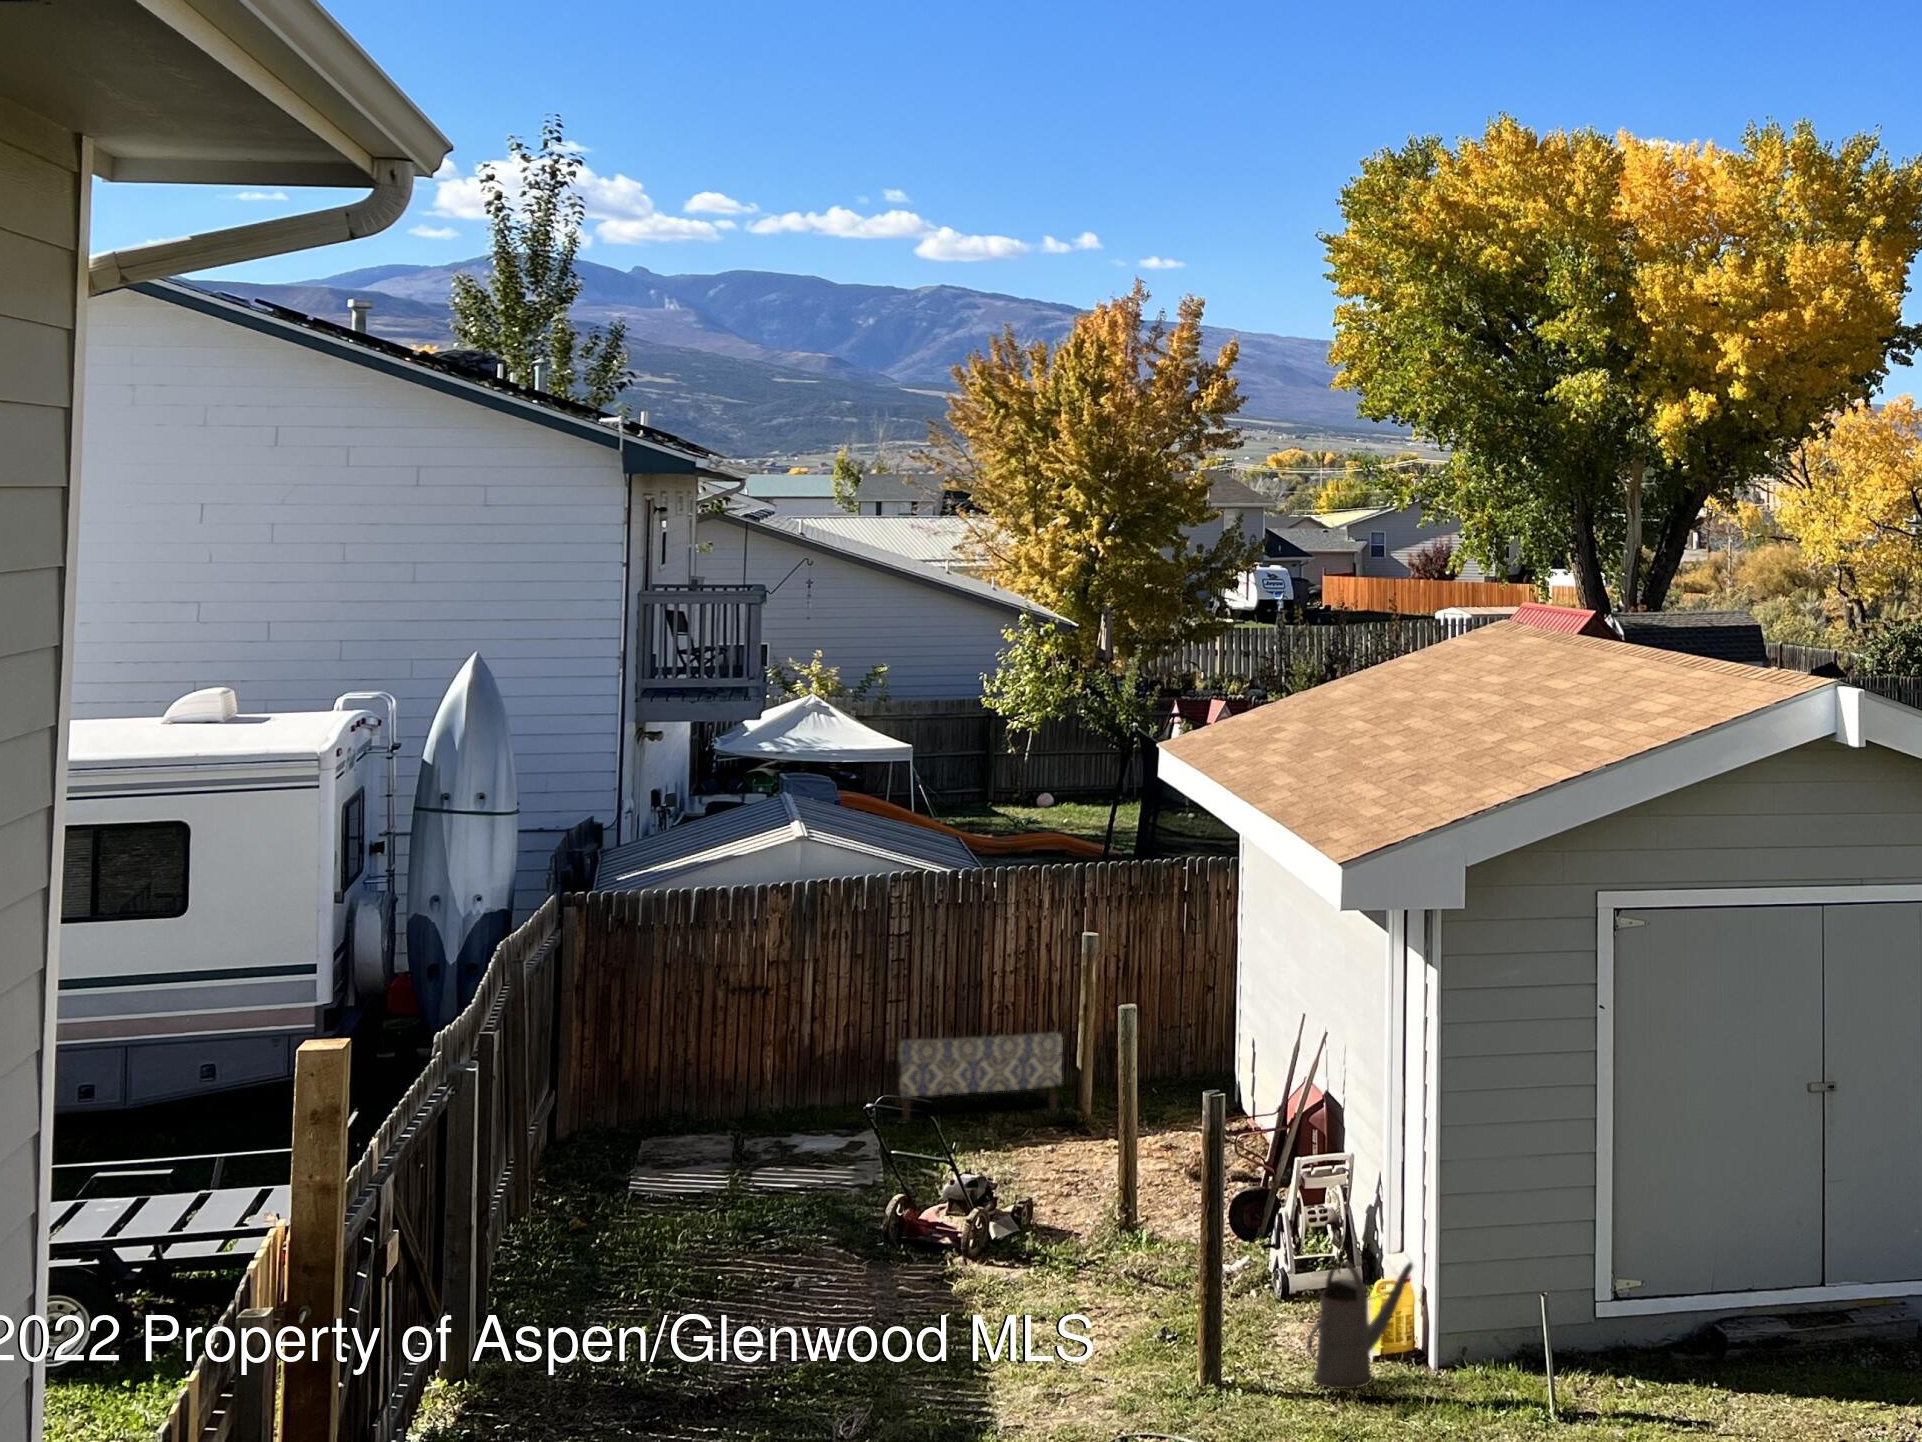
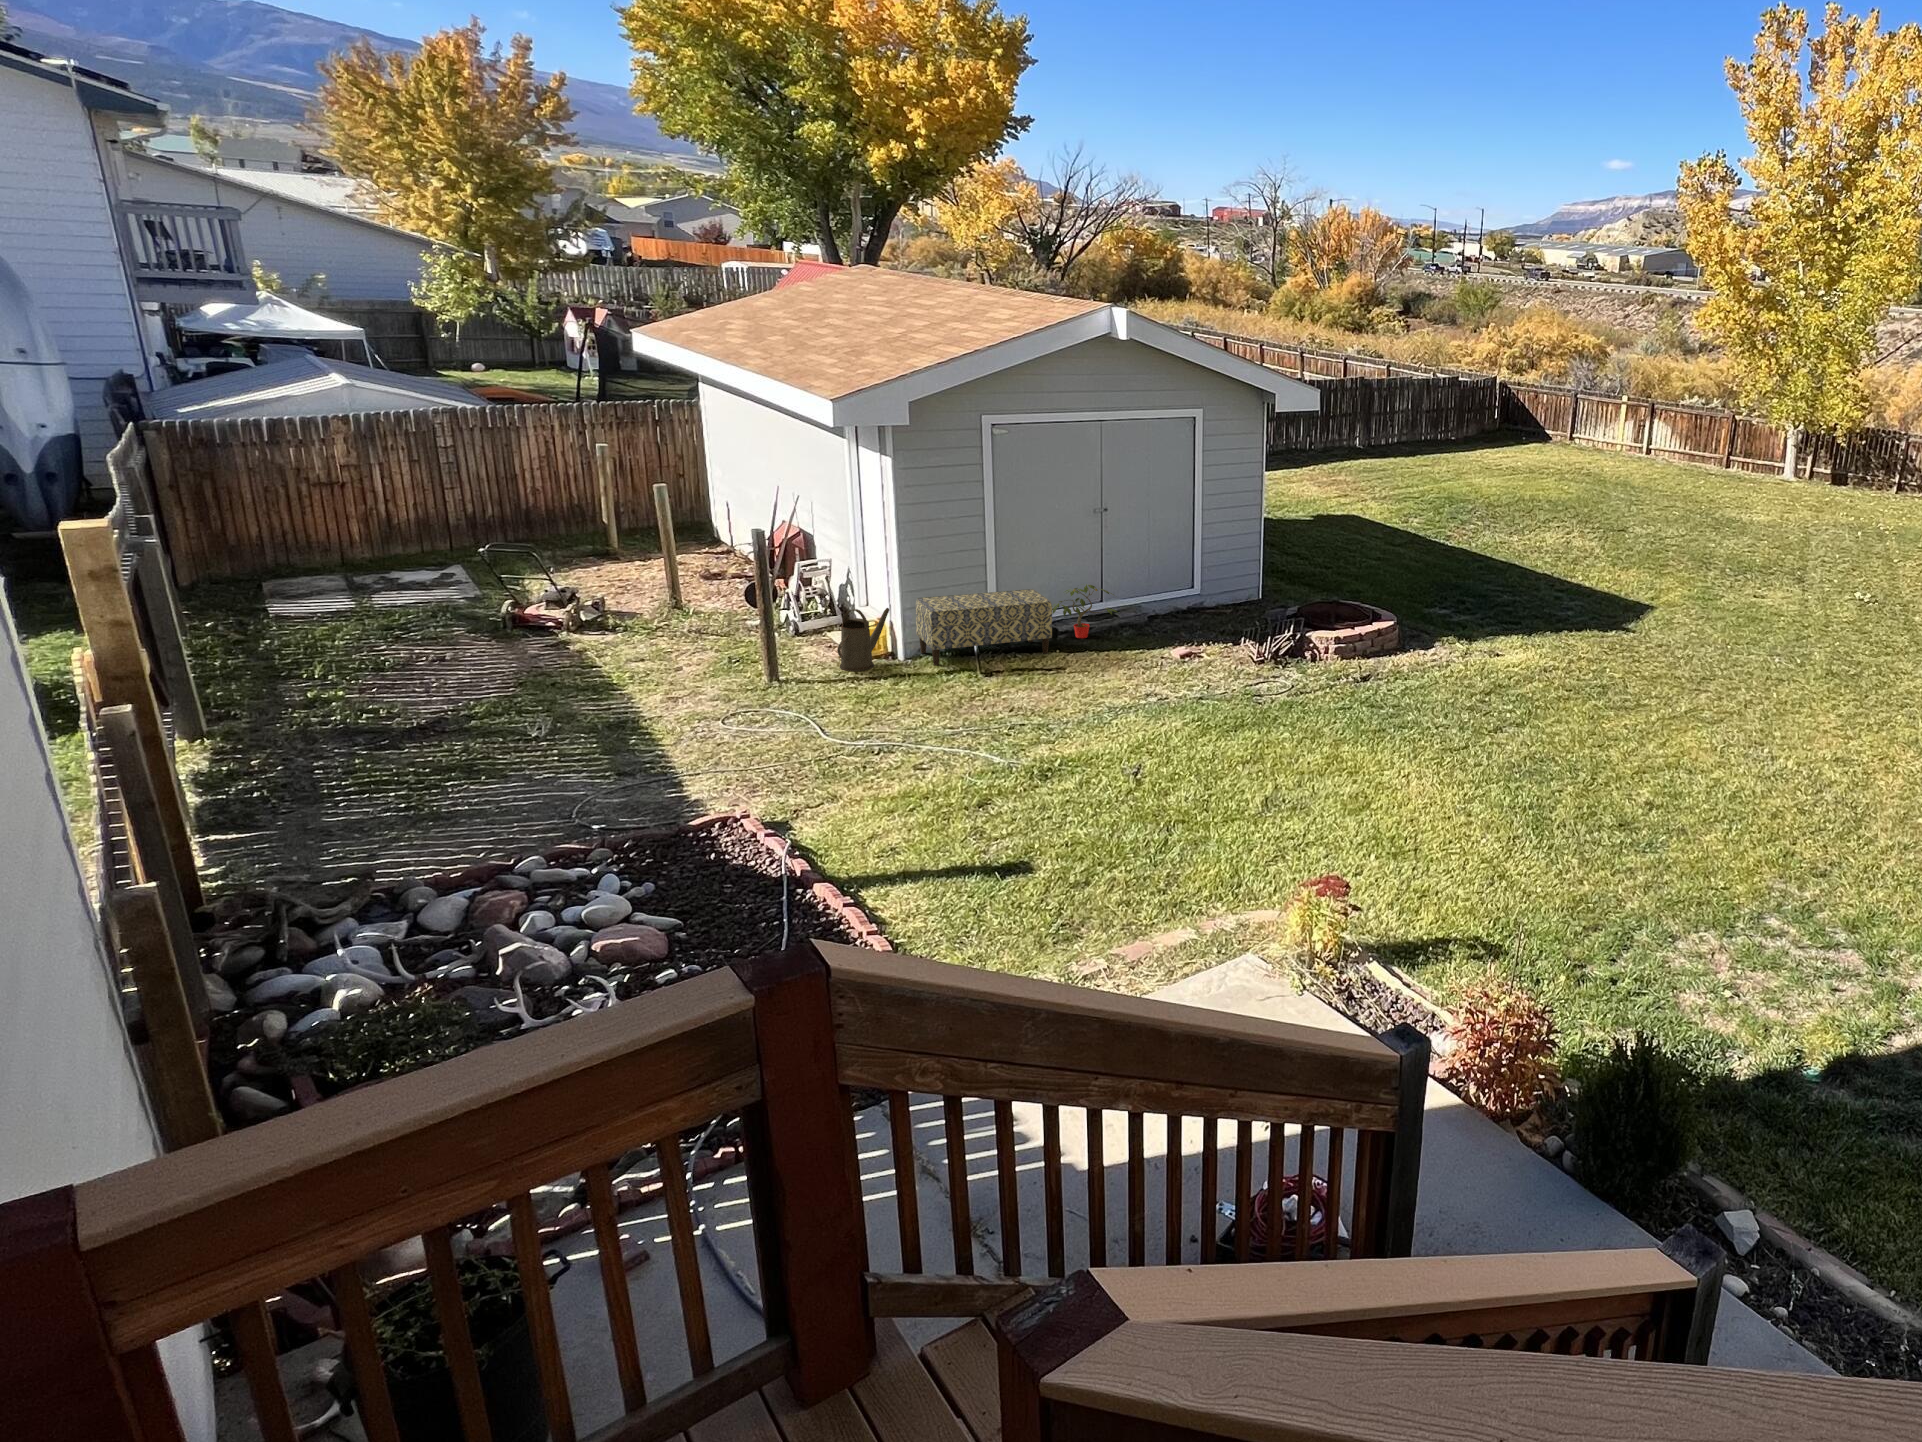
bench: present [895,1033,1063,1119] -> present [915,589,1052,666]
potted plant: none [1716,1238,1855,1358] -> present [1052,584,1117,638]

